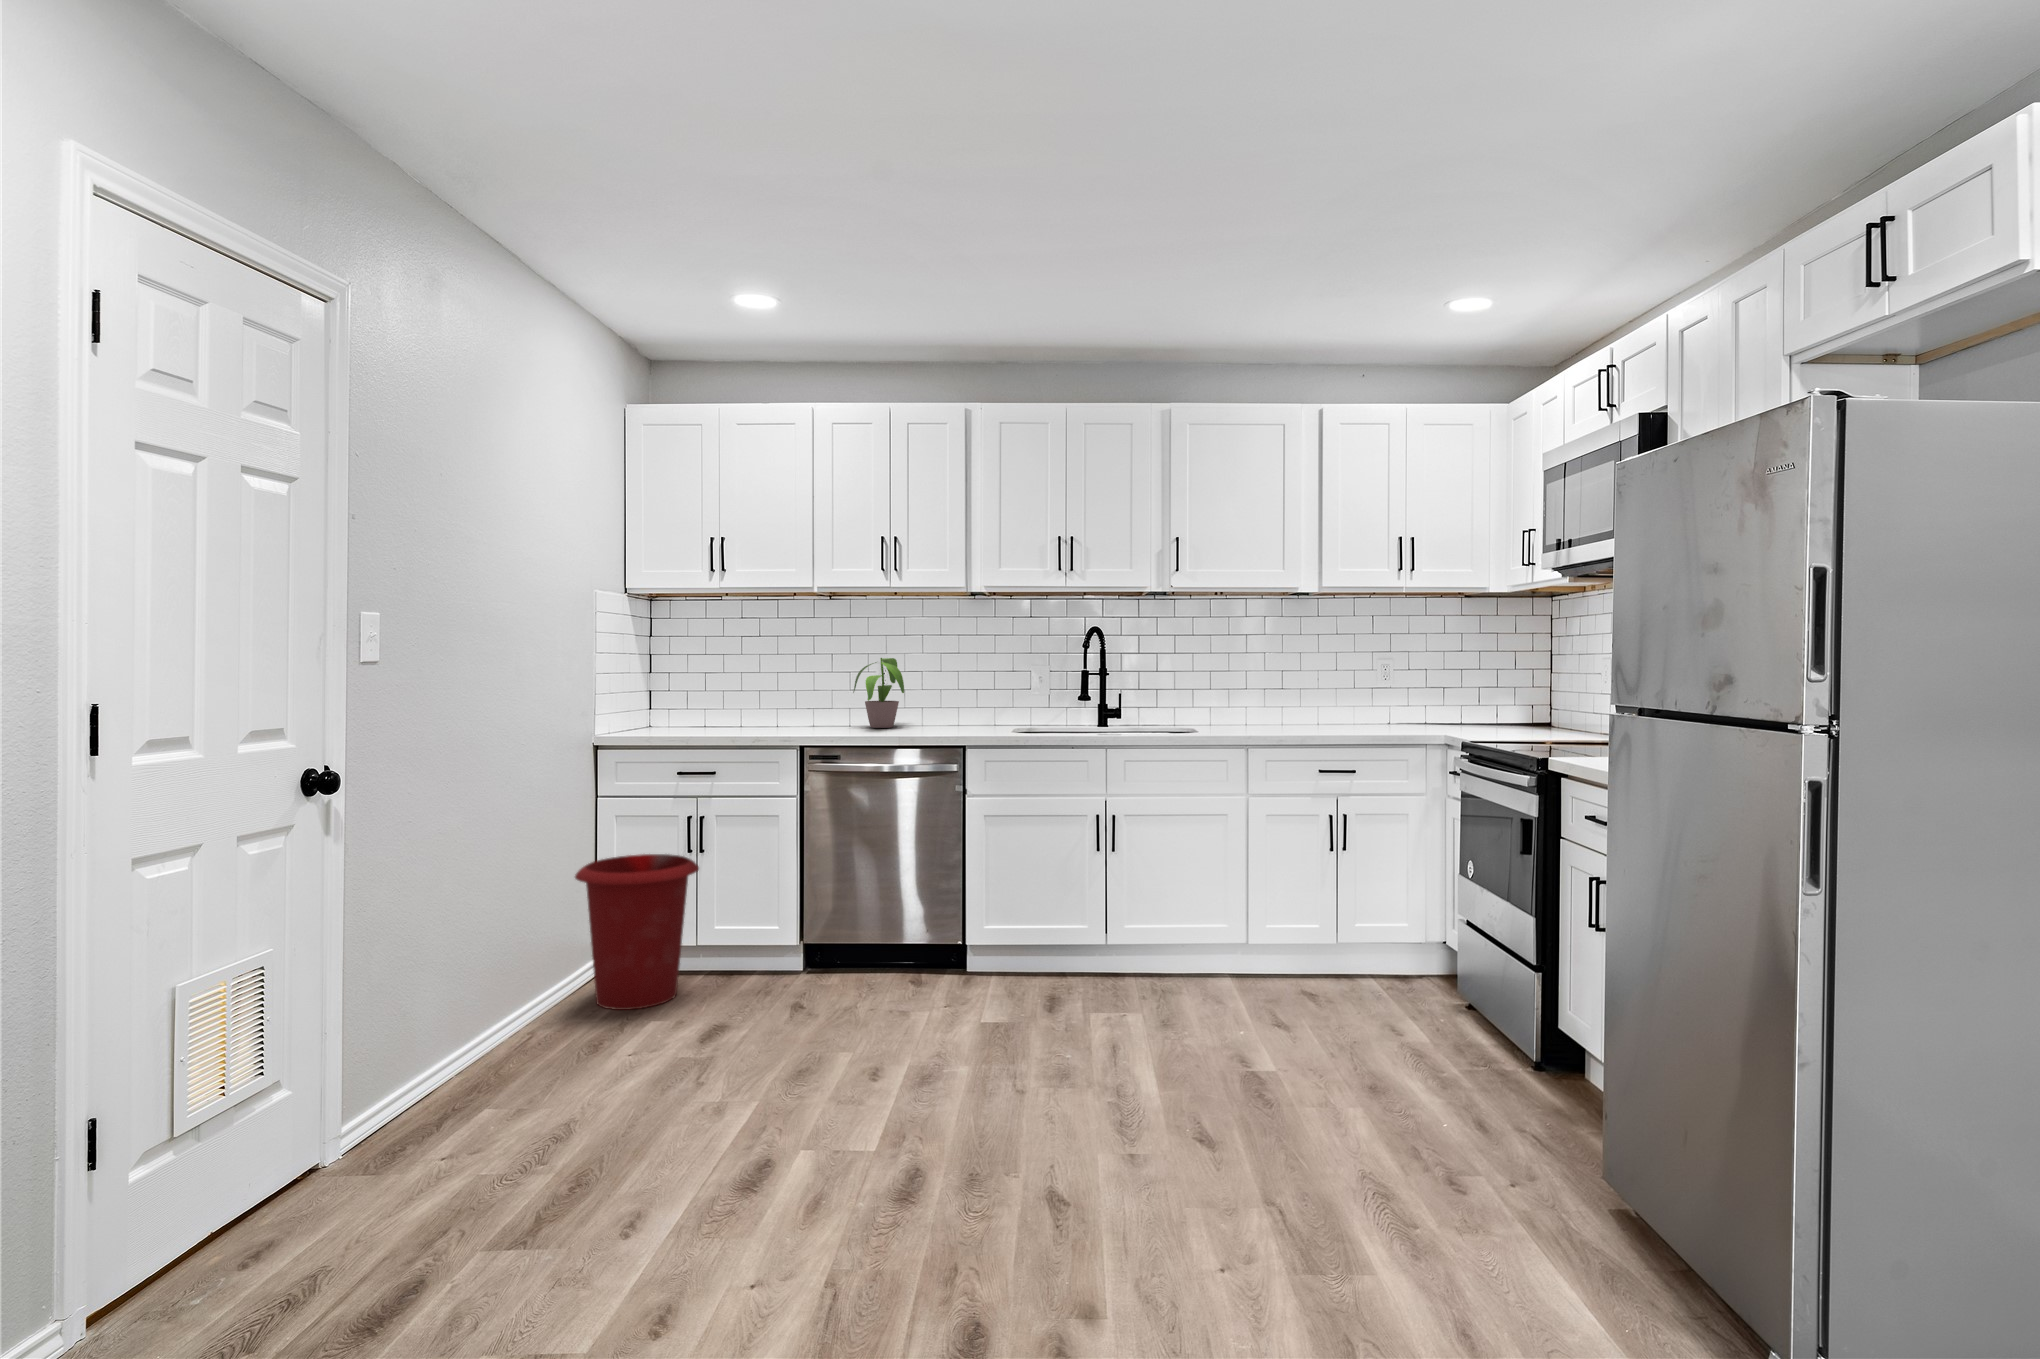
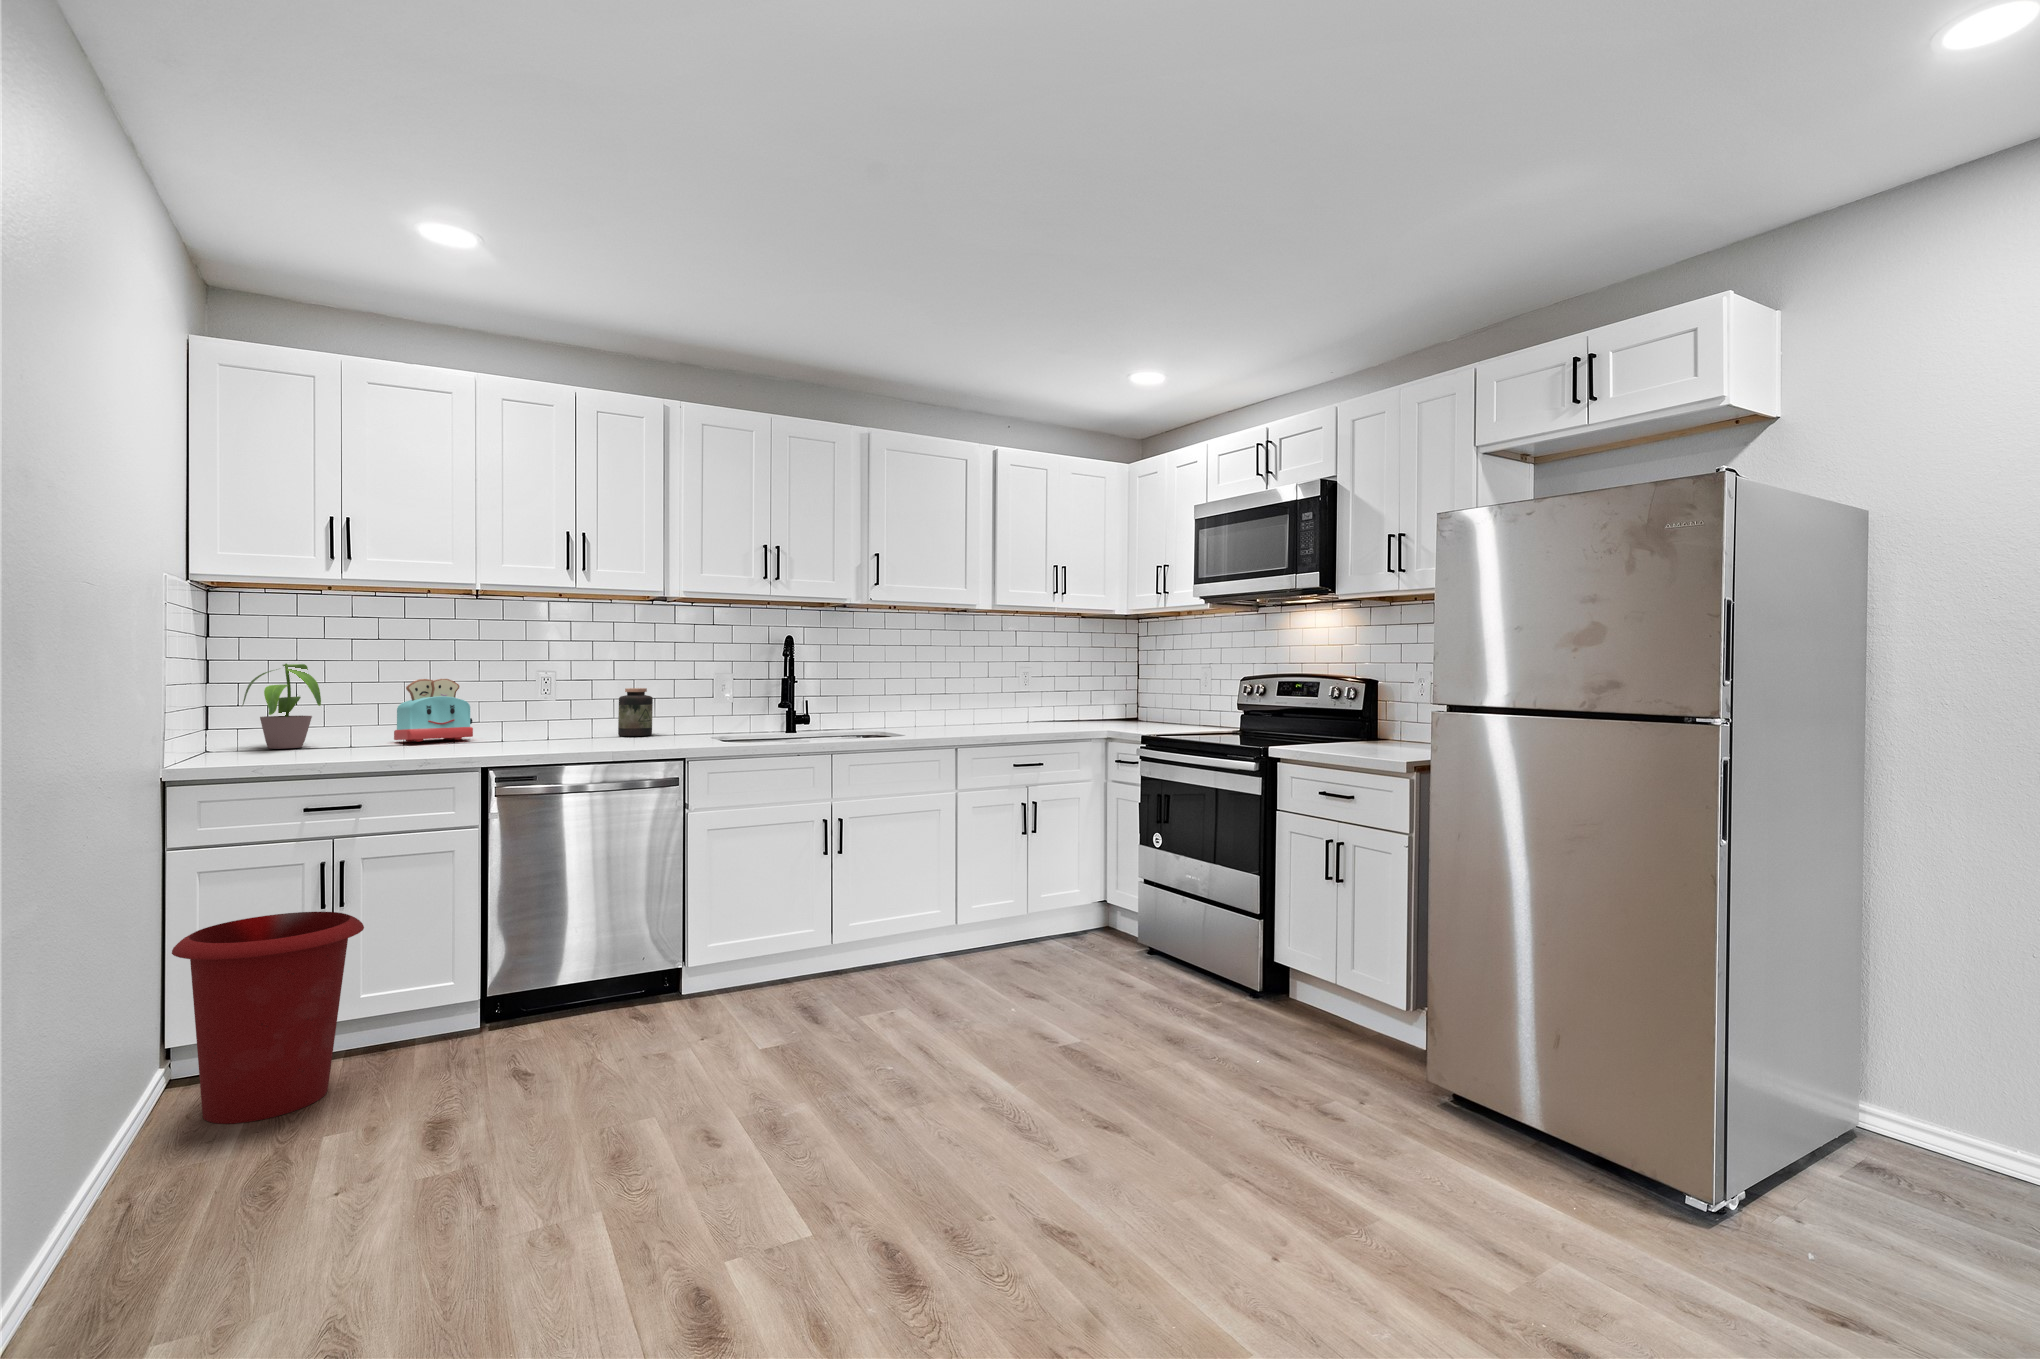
potted plant: present [853,658,904,728] -> present [242,664,321,749]
toaster: none [777,668,833,721] -> present [394,679,473,742]
jar: none [945,678,974,723] -> present [618,688,653,736]

